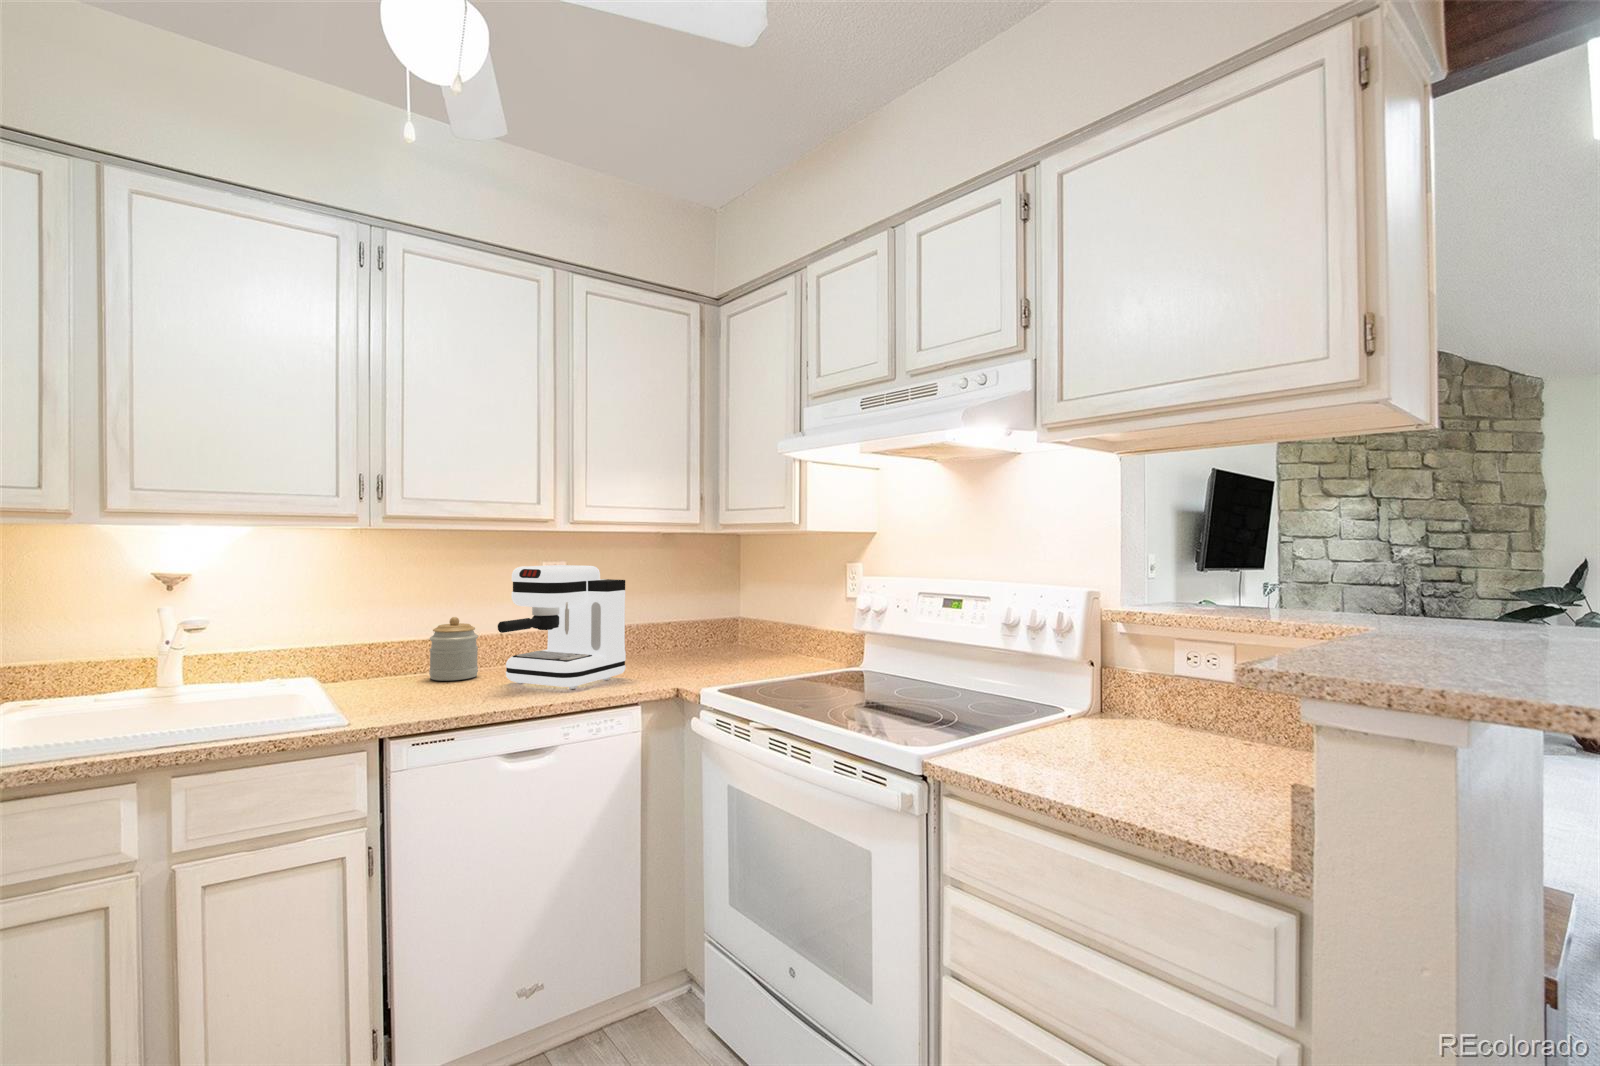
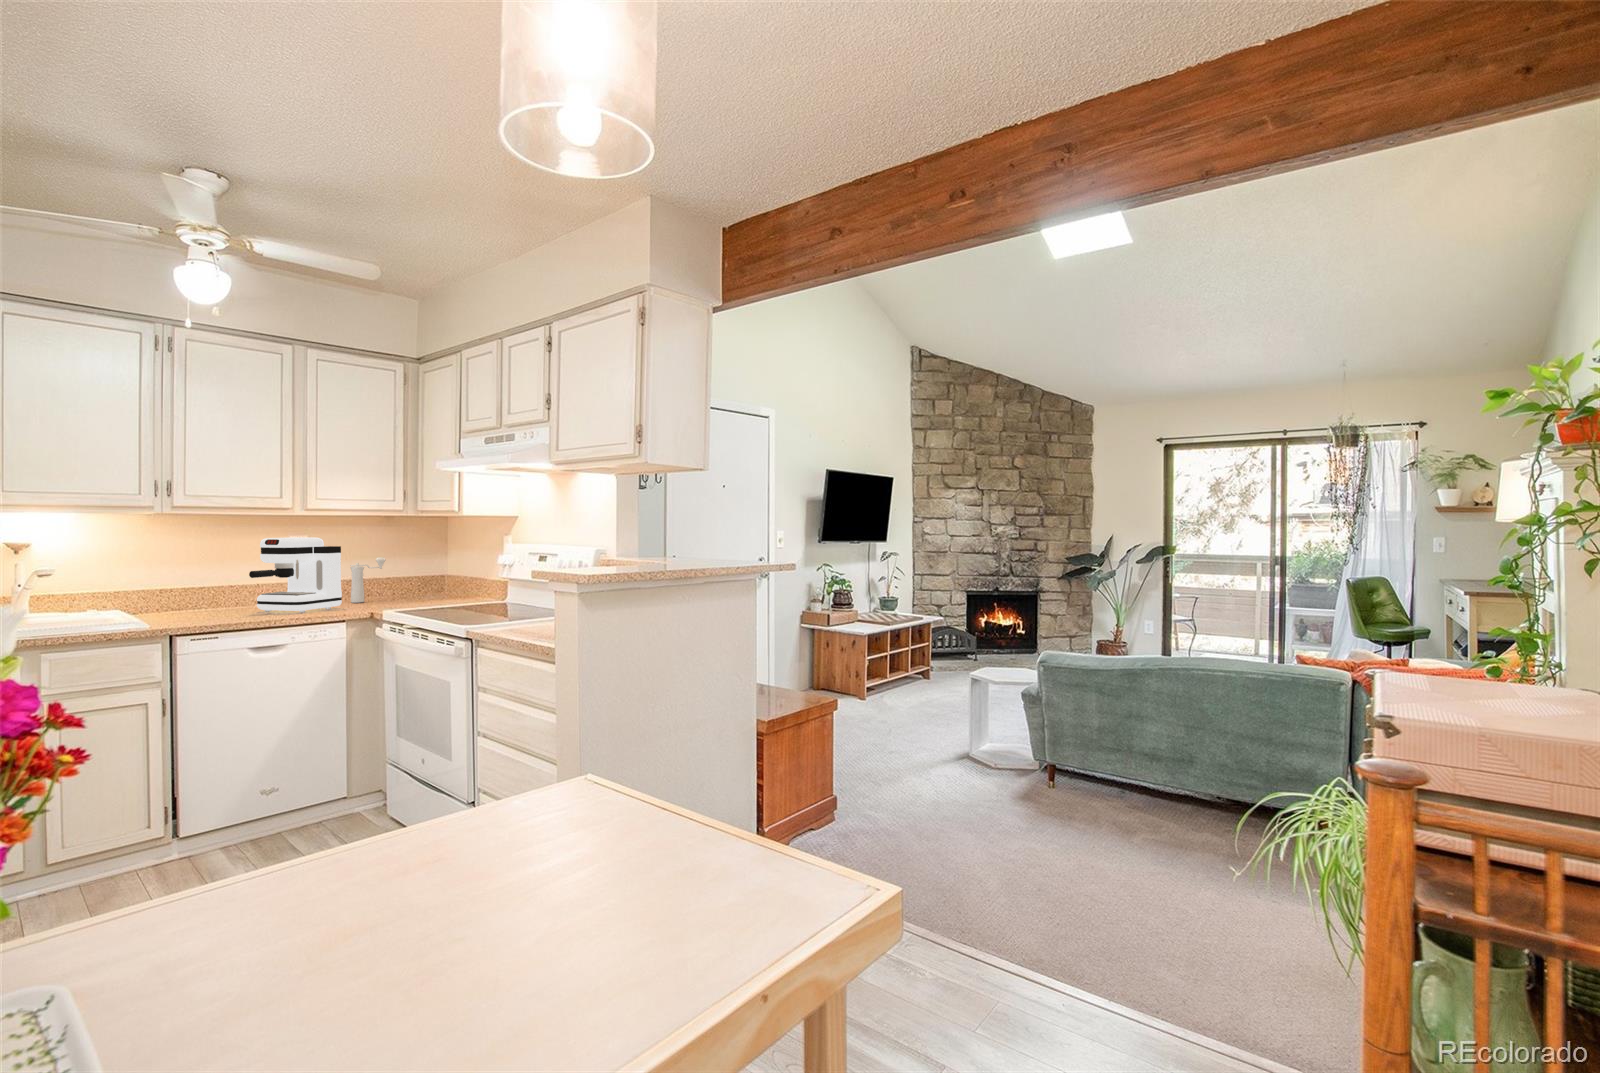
pepper mill: none [628,594,674,664] -> present [350,557,386,603]
jar: present [429,617,478,681] -> none [203,571,238,611]

